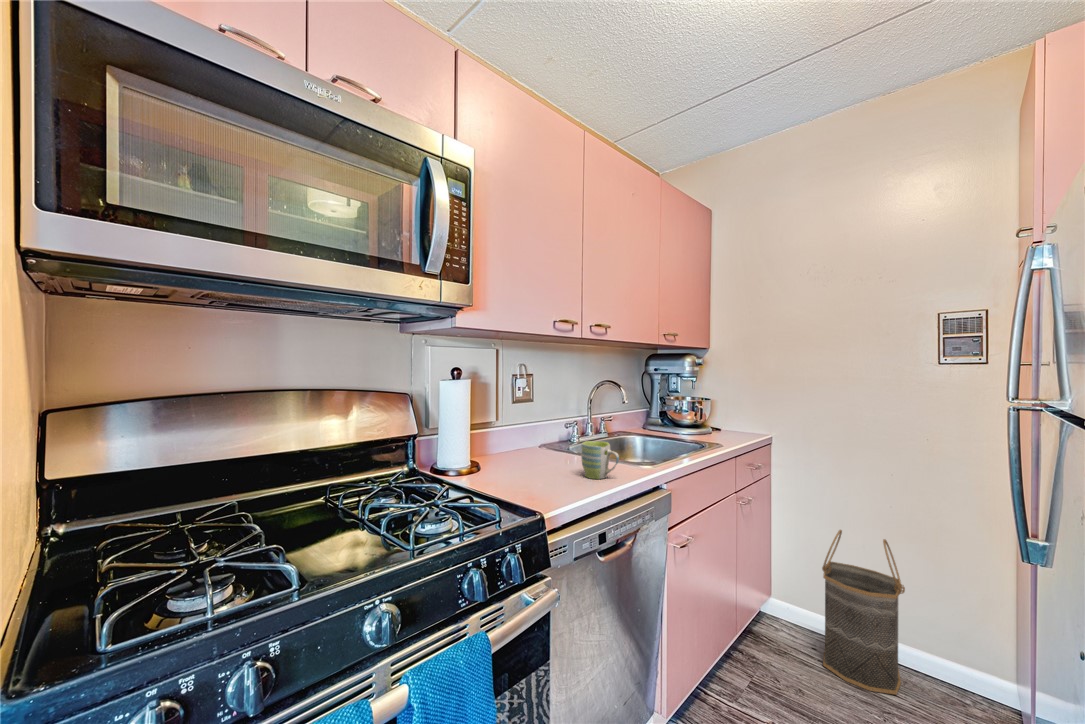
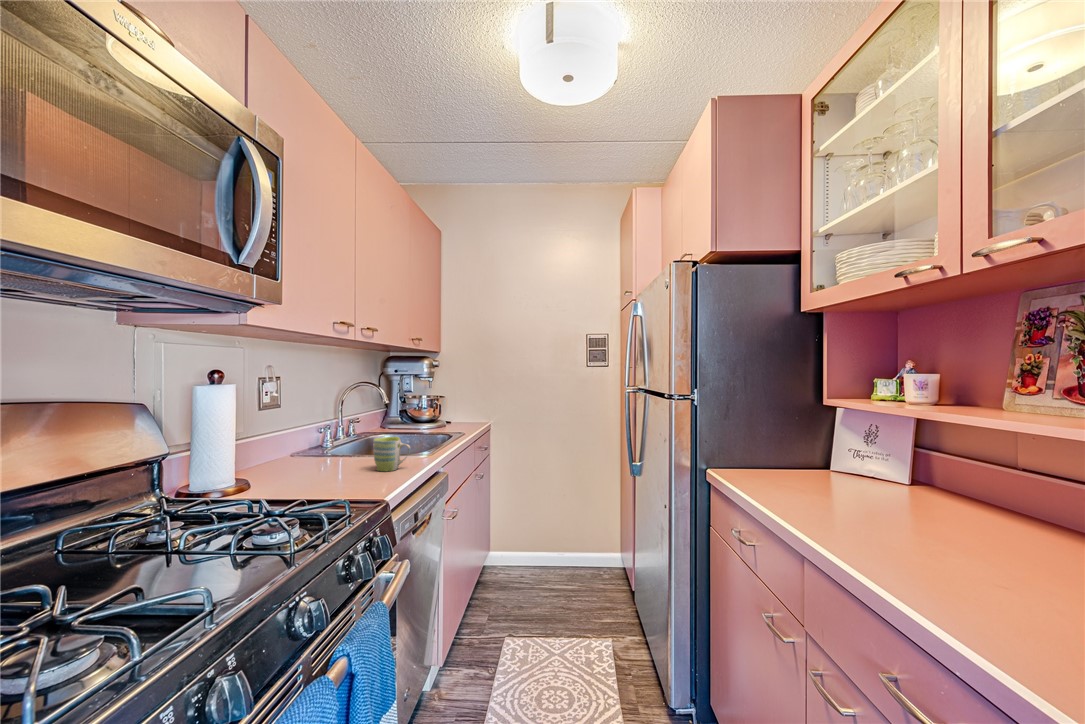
basket: present [822,530,905,695] -> none [528,484,575,590]

